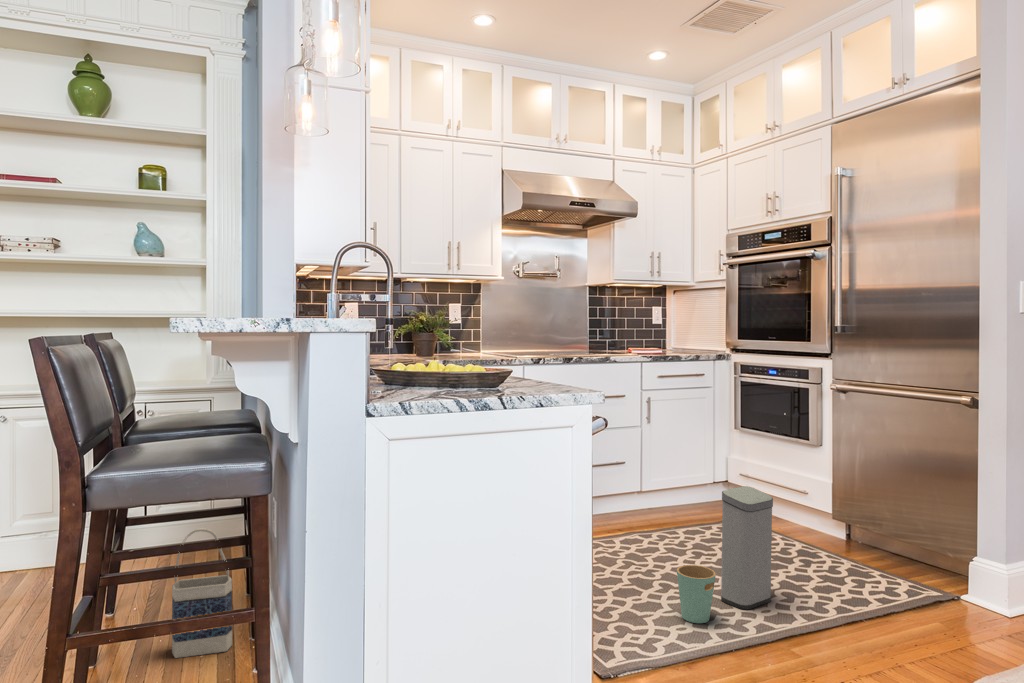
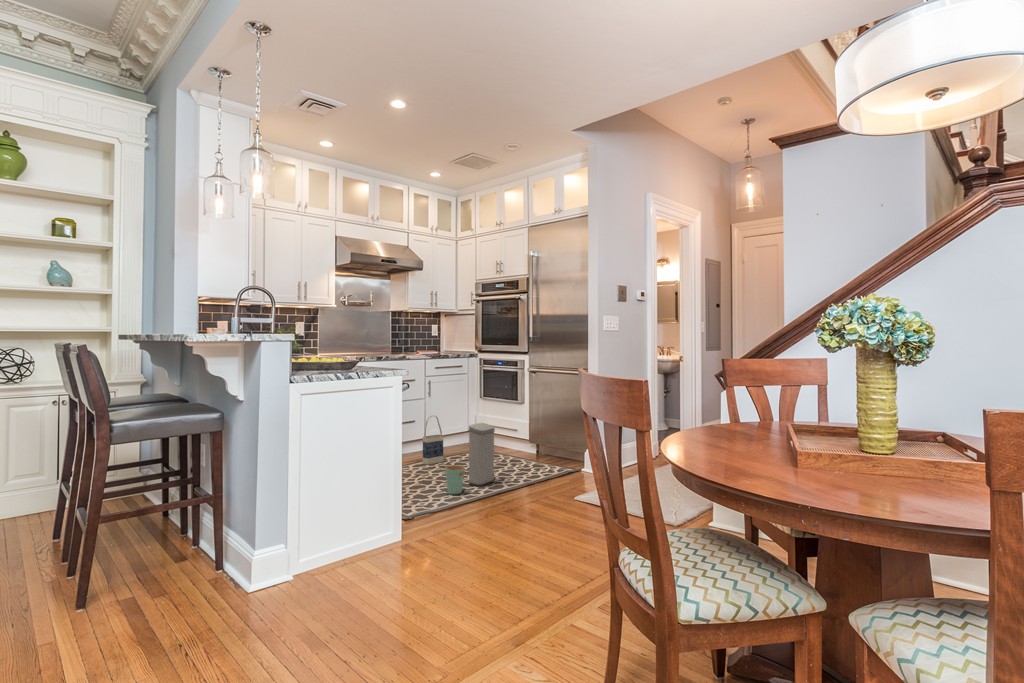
bag: present [172,529,232,658] -> present [423,415,443,465]

